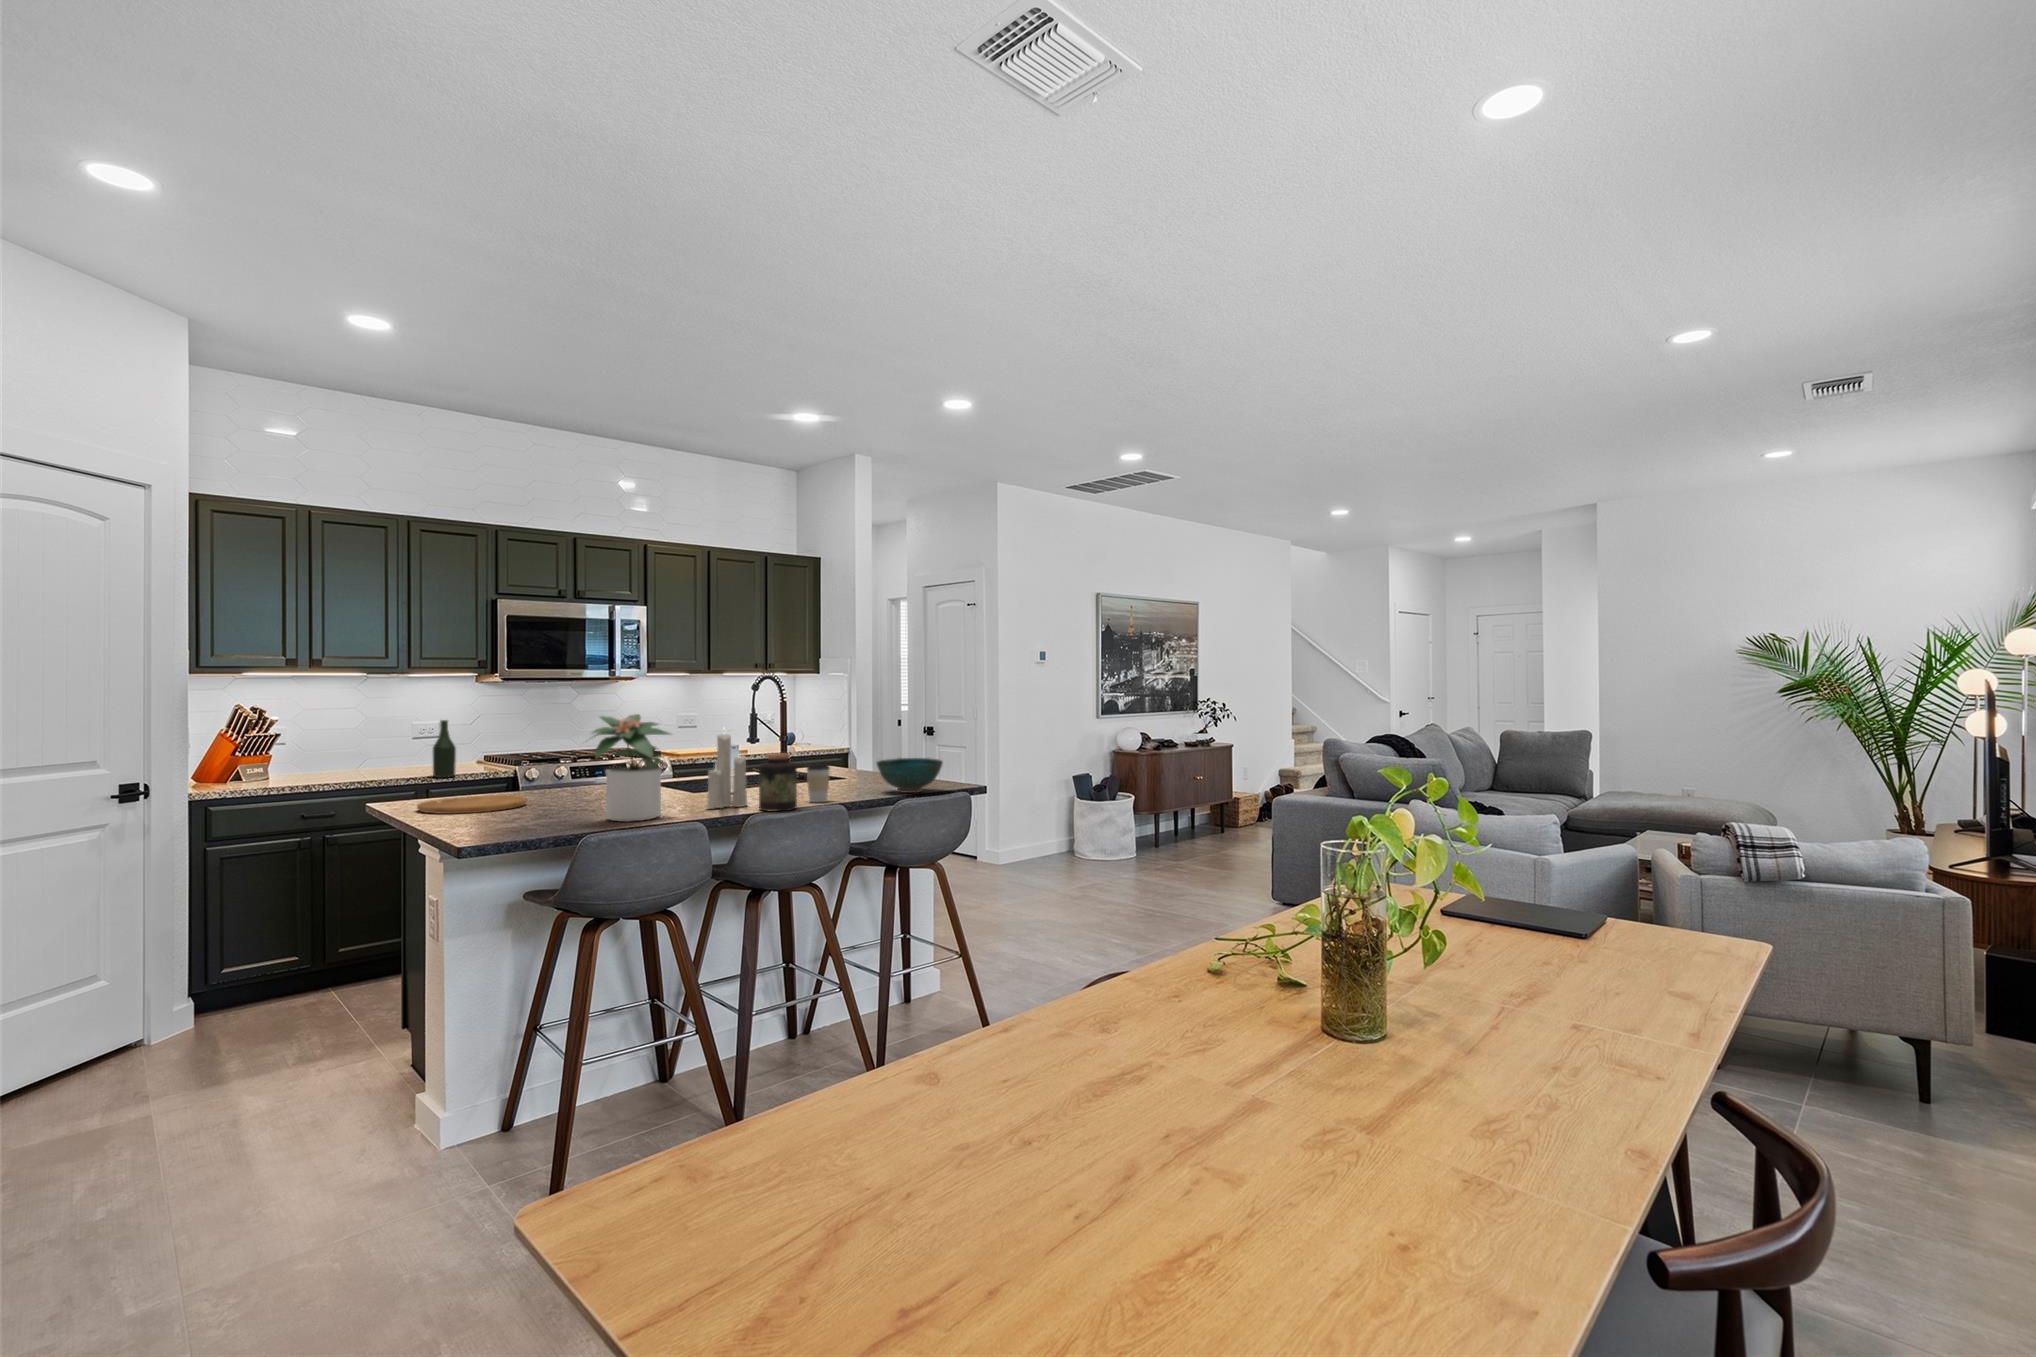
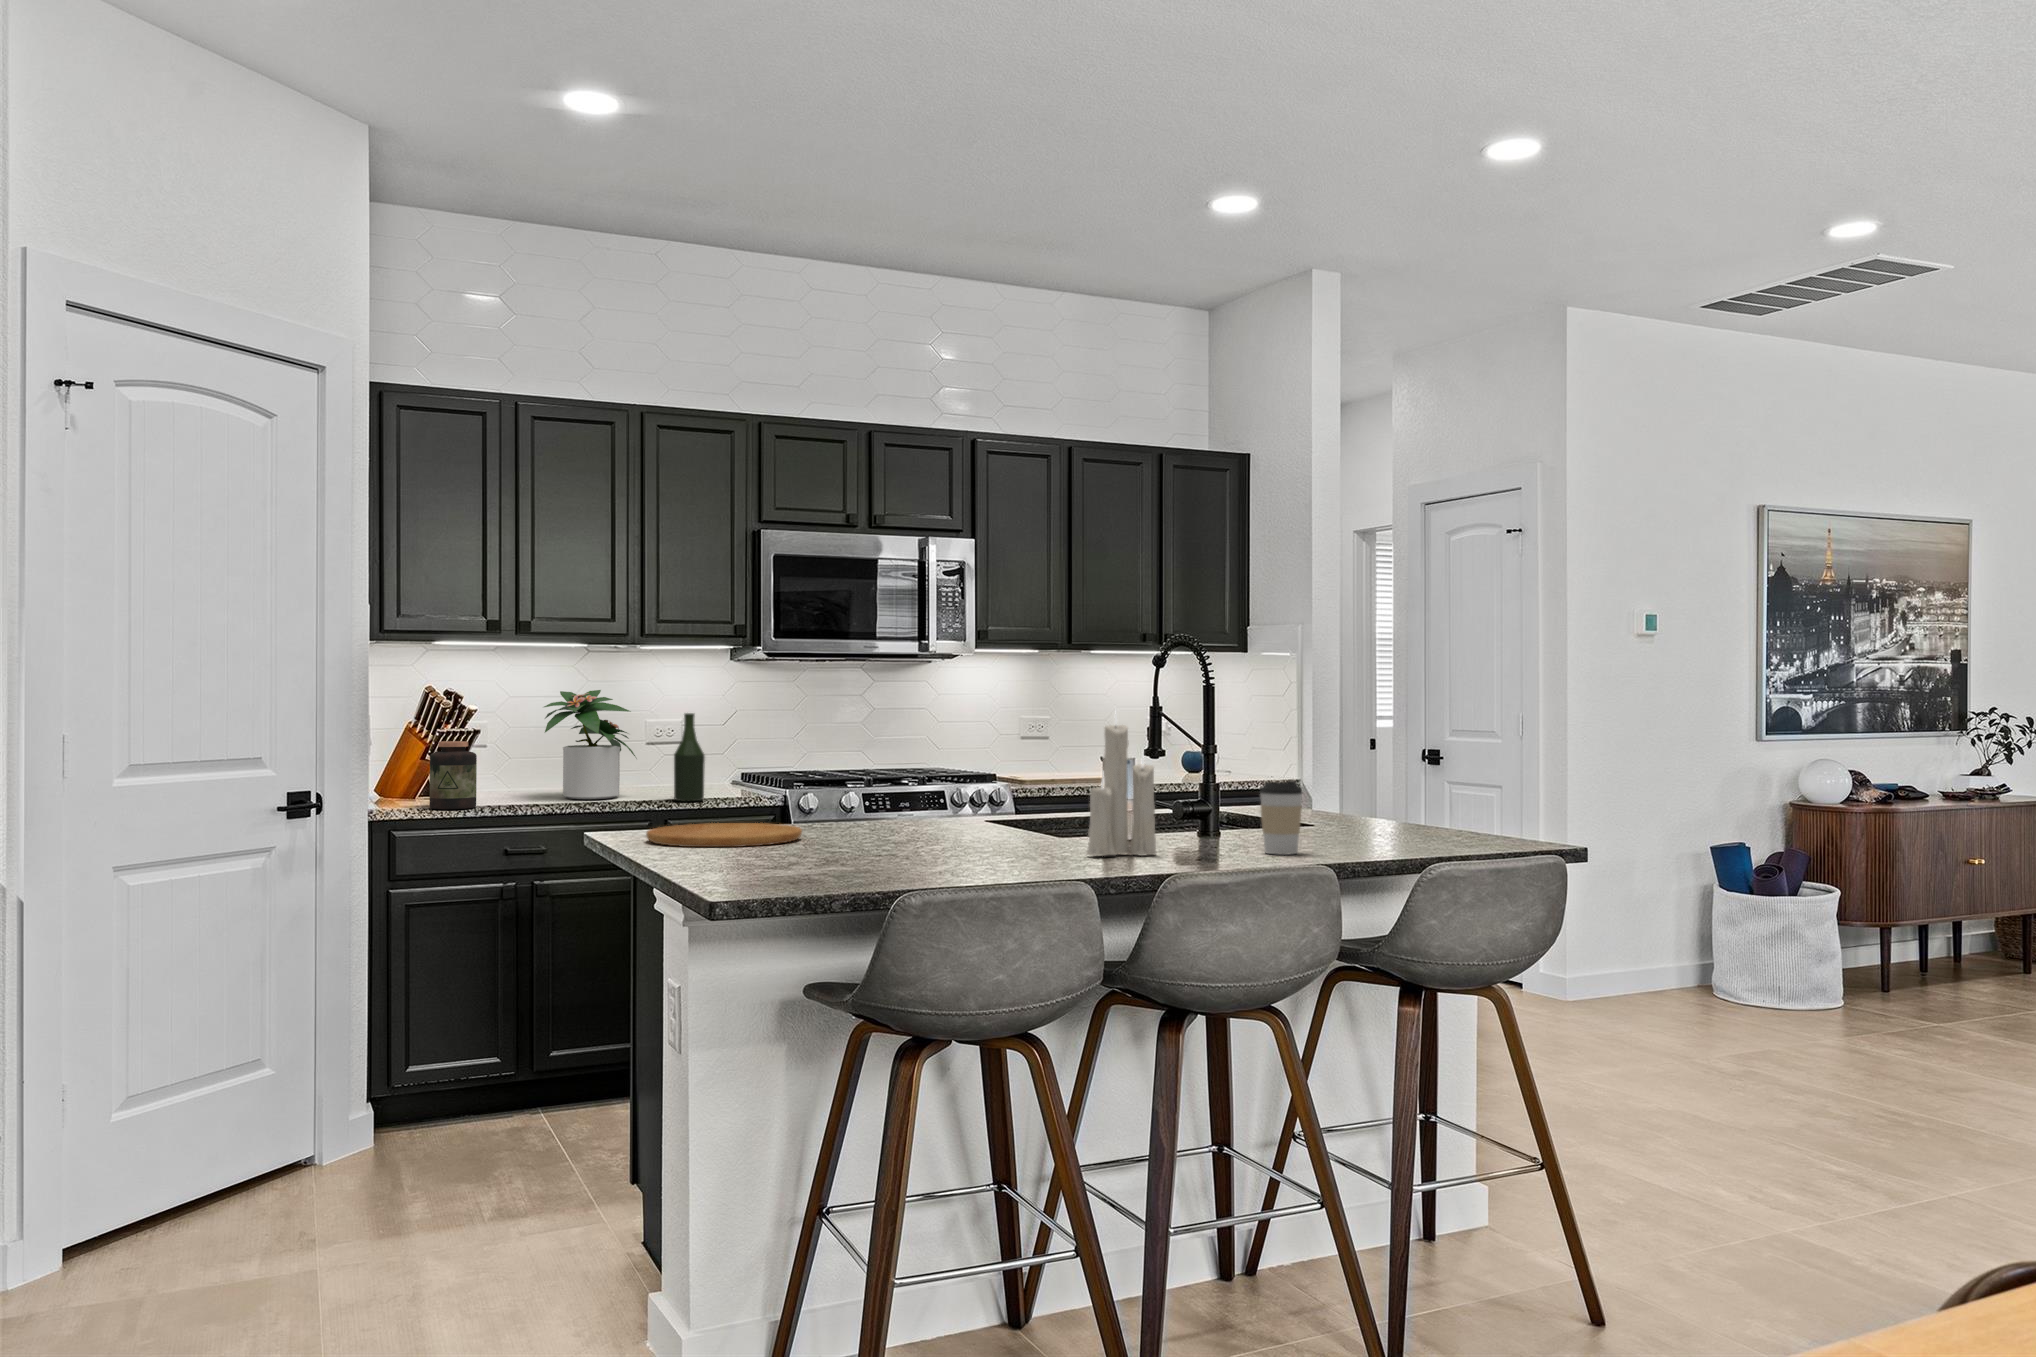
potted plant: present [586,714,670,822] -> present [544,690,635,799]
jar: present [759,753,797,811] -> present [430,741,477,809]
bowl: present [877,758,943,793] -> none [1382,783,1513,847]

